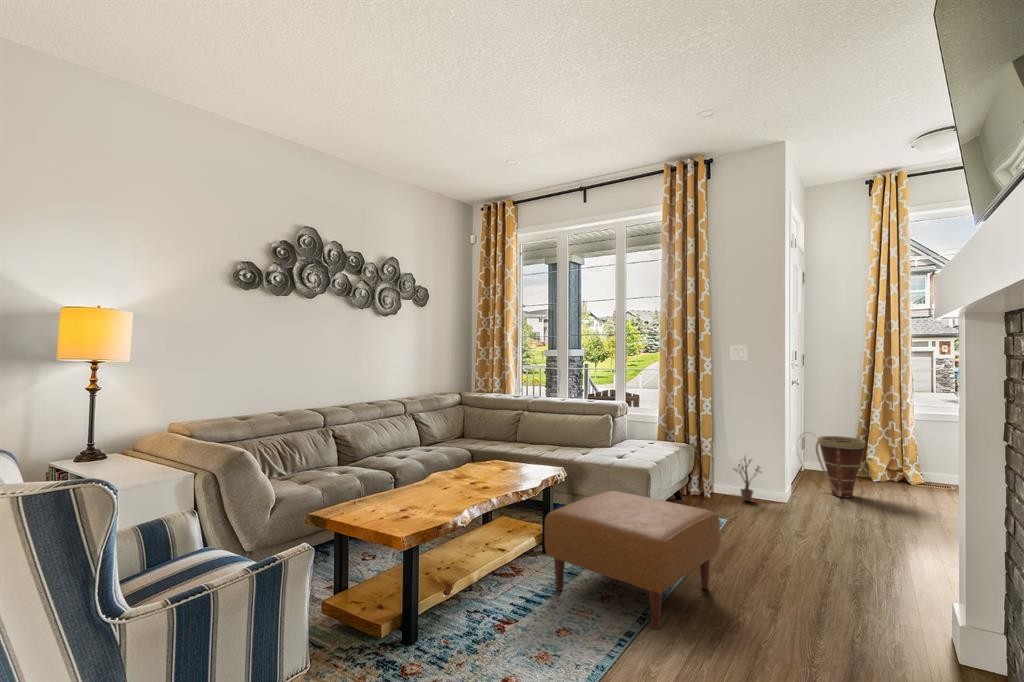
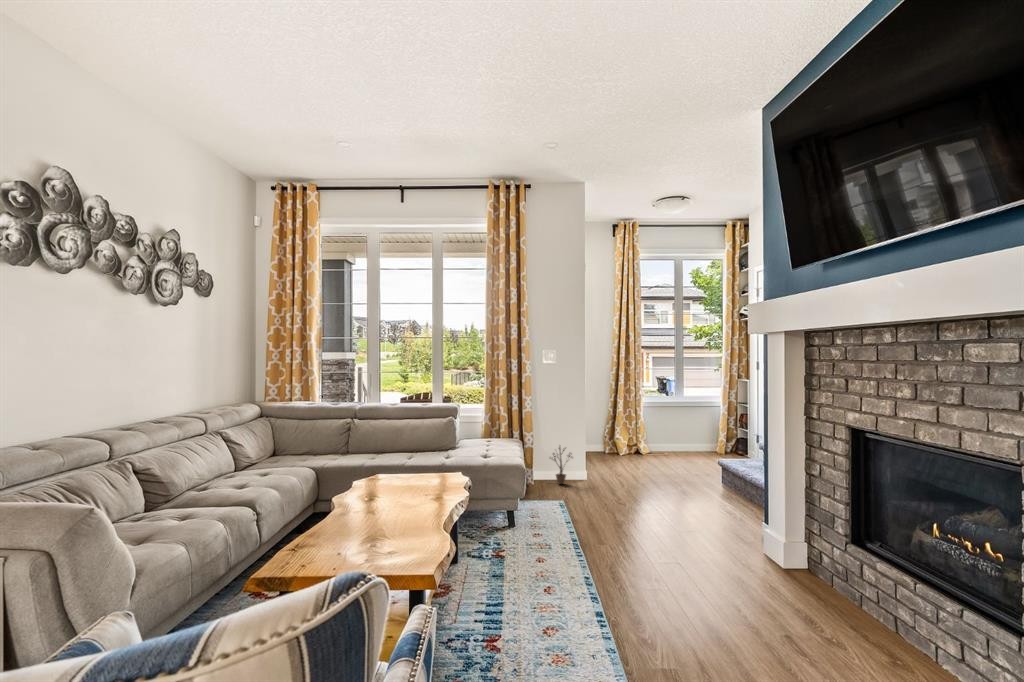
basket: present [800,432,866,497] -> none [585,420,630,470]
ottoman: present [545,491,720,629] -> none [498,492,639,614]

